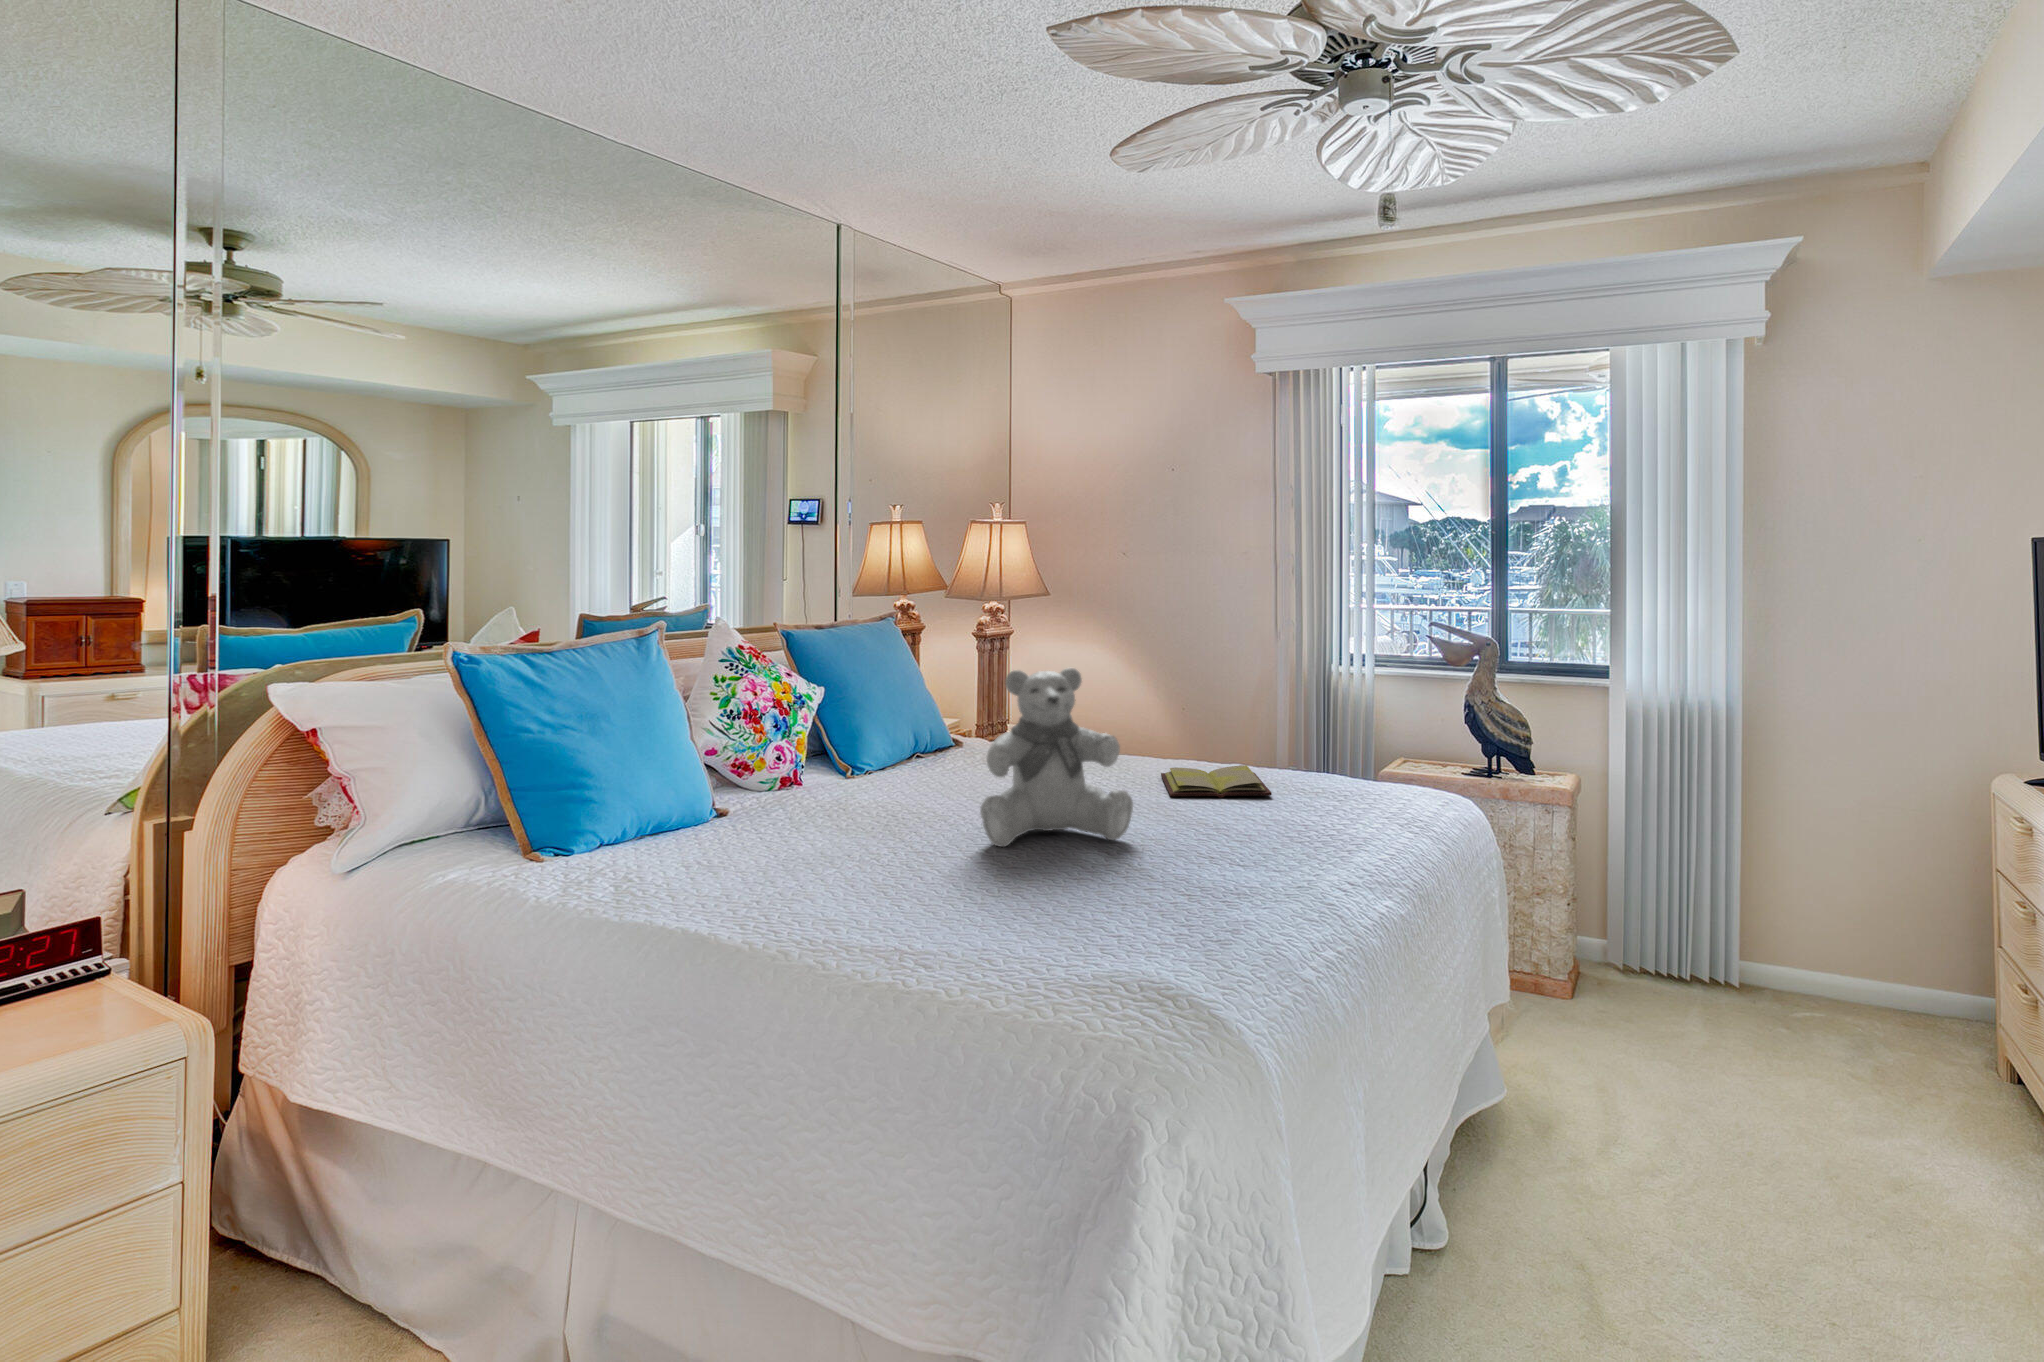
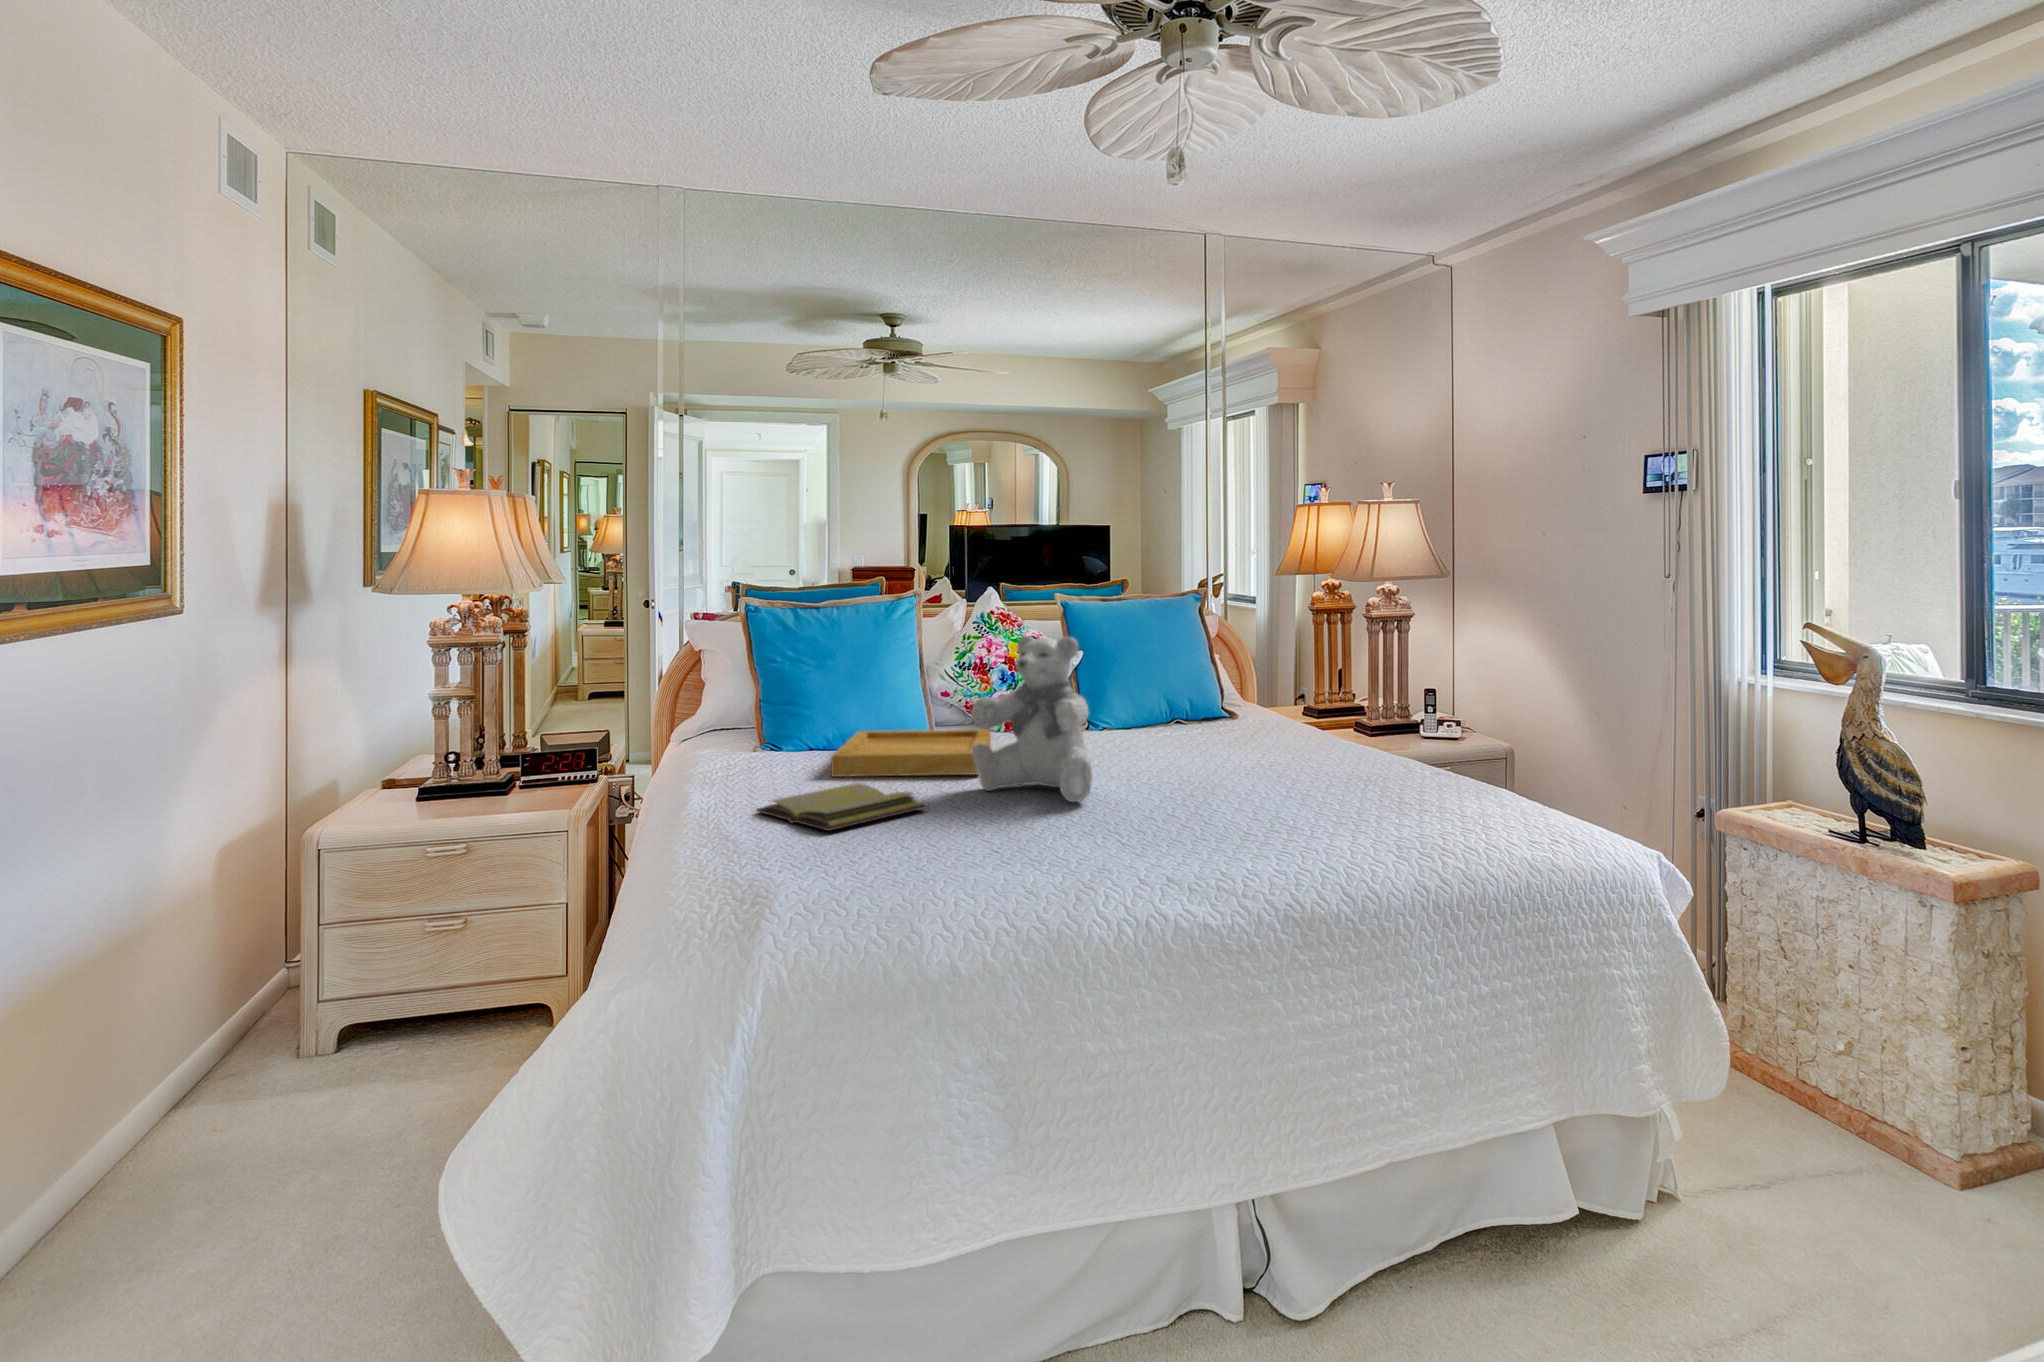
diary: present [1161,765,1272,798] -> present [756,783,928,831]
tray: none [709,784,947,866] -> present [831,729,991,777]

